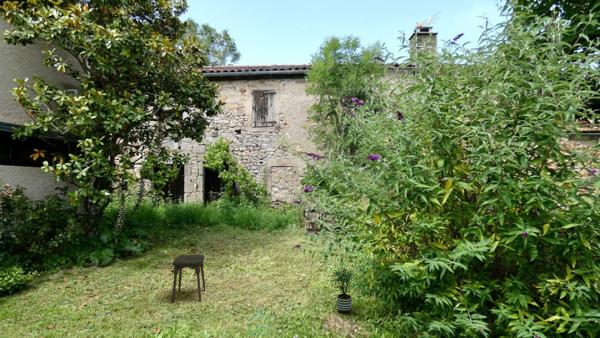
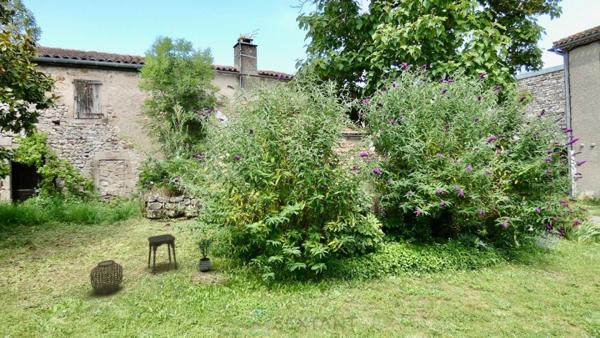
stool: present [172,255,205,302] -> present [148,234,177,274]
woven basket: none [215,278,248,317] -> present [90,260,123,294]

